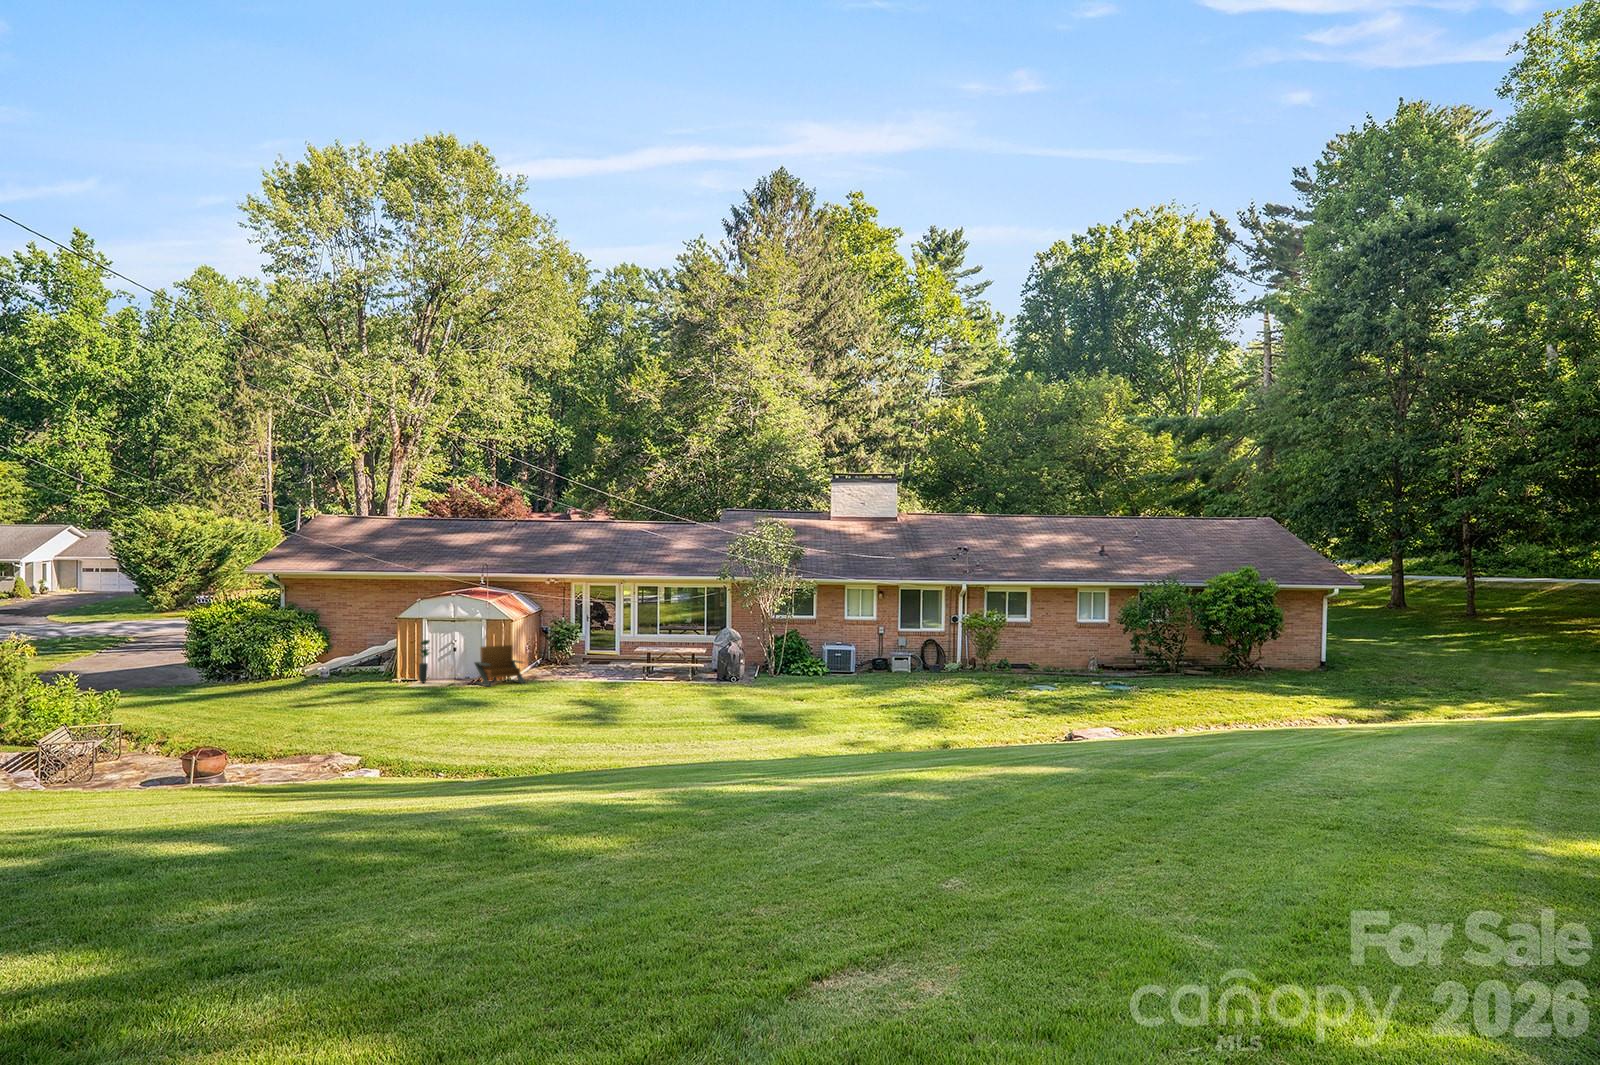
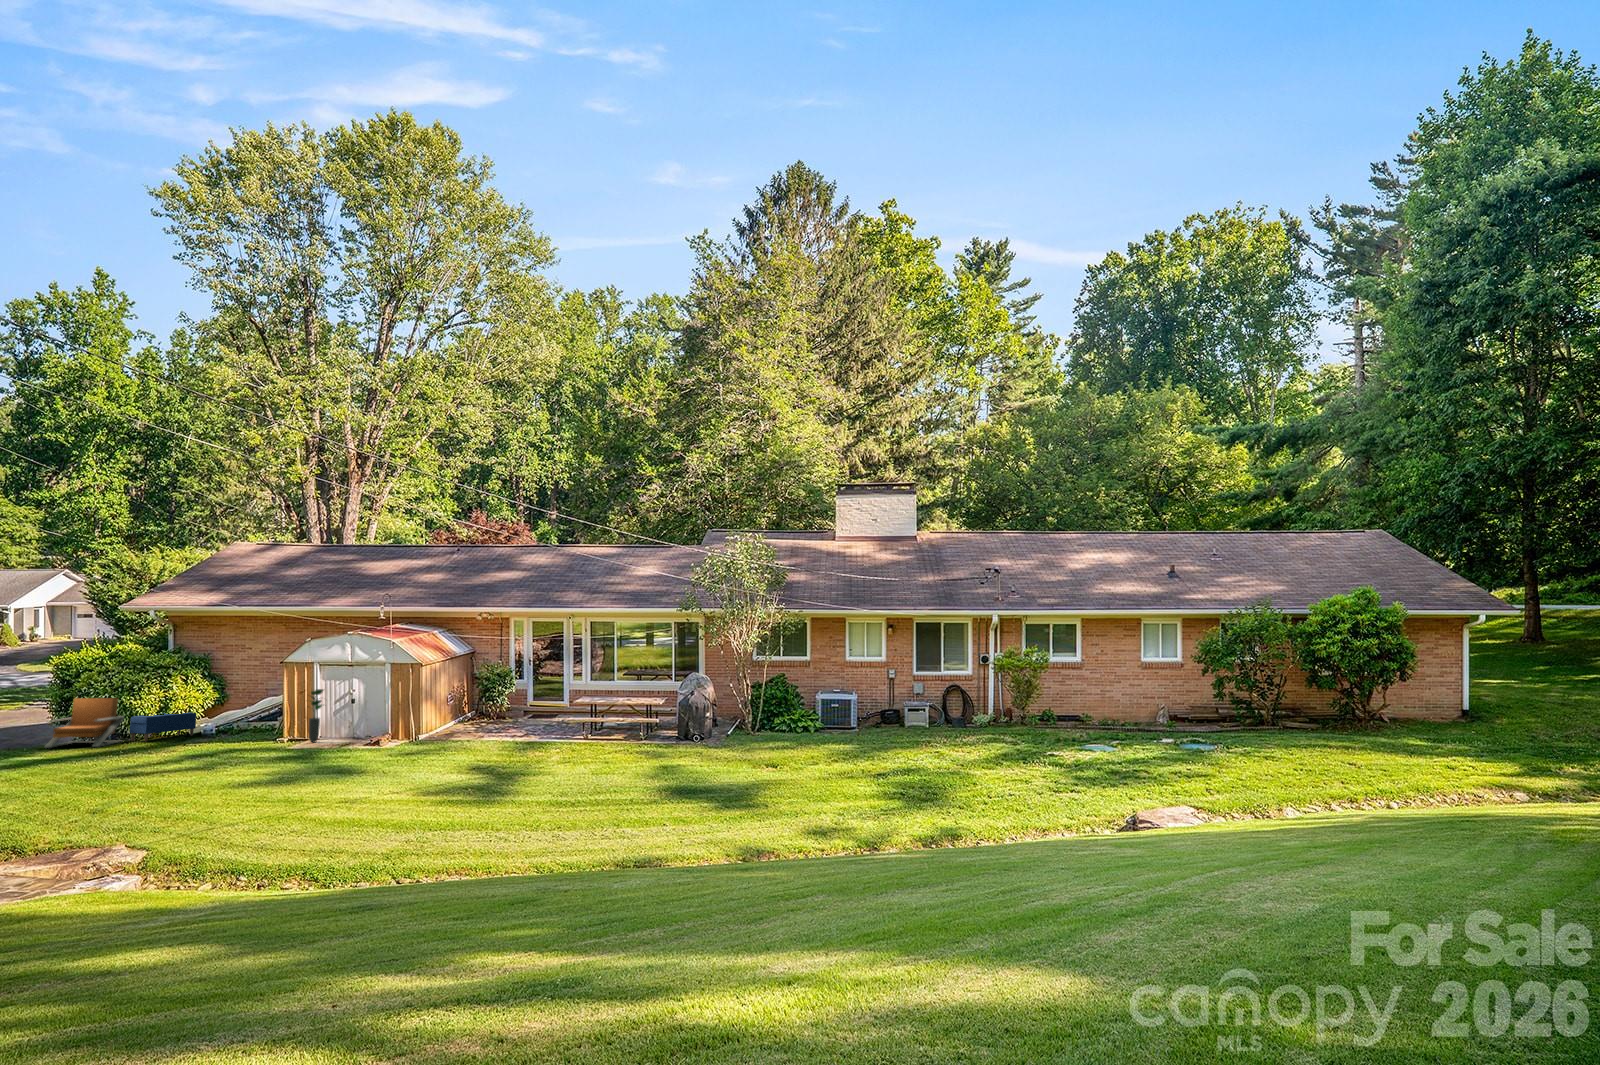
lounge chair: present [474,645,525,686] -> present [45,698,124,748]
bench: none [266,658,316,682] -> present [130,712,196,742]

